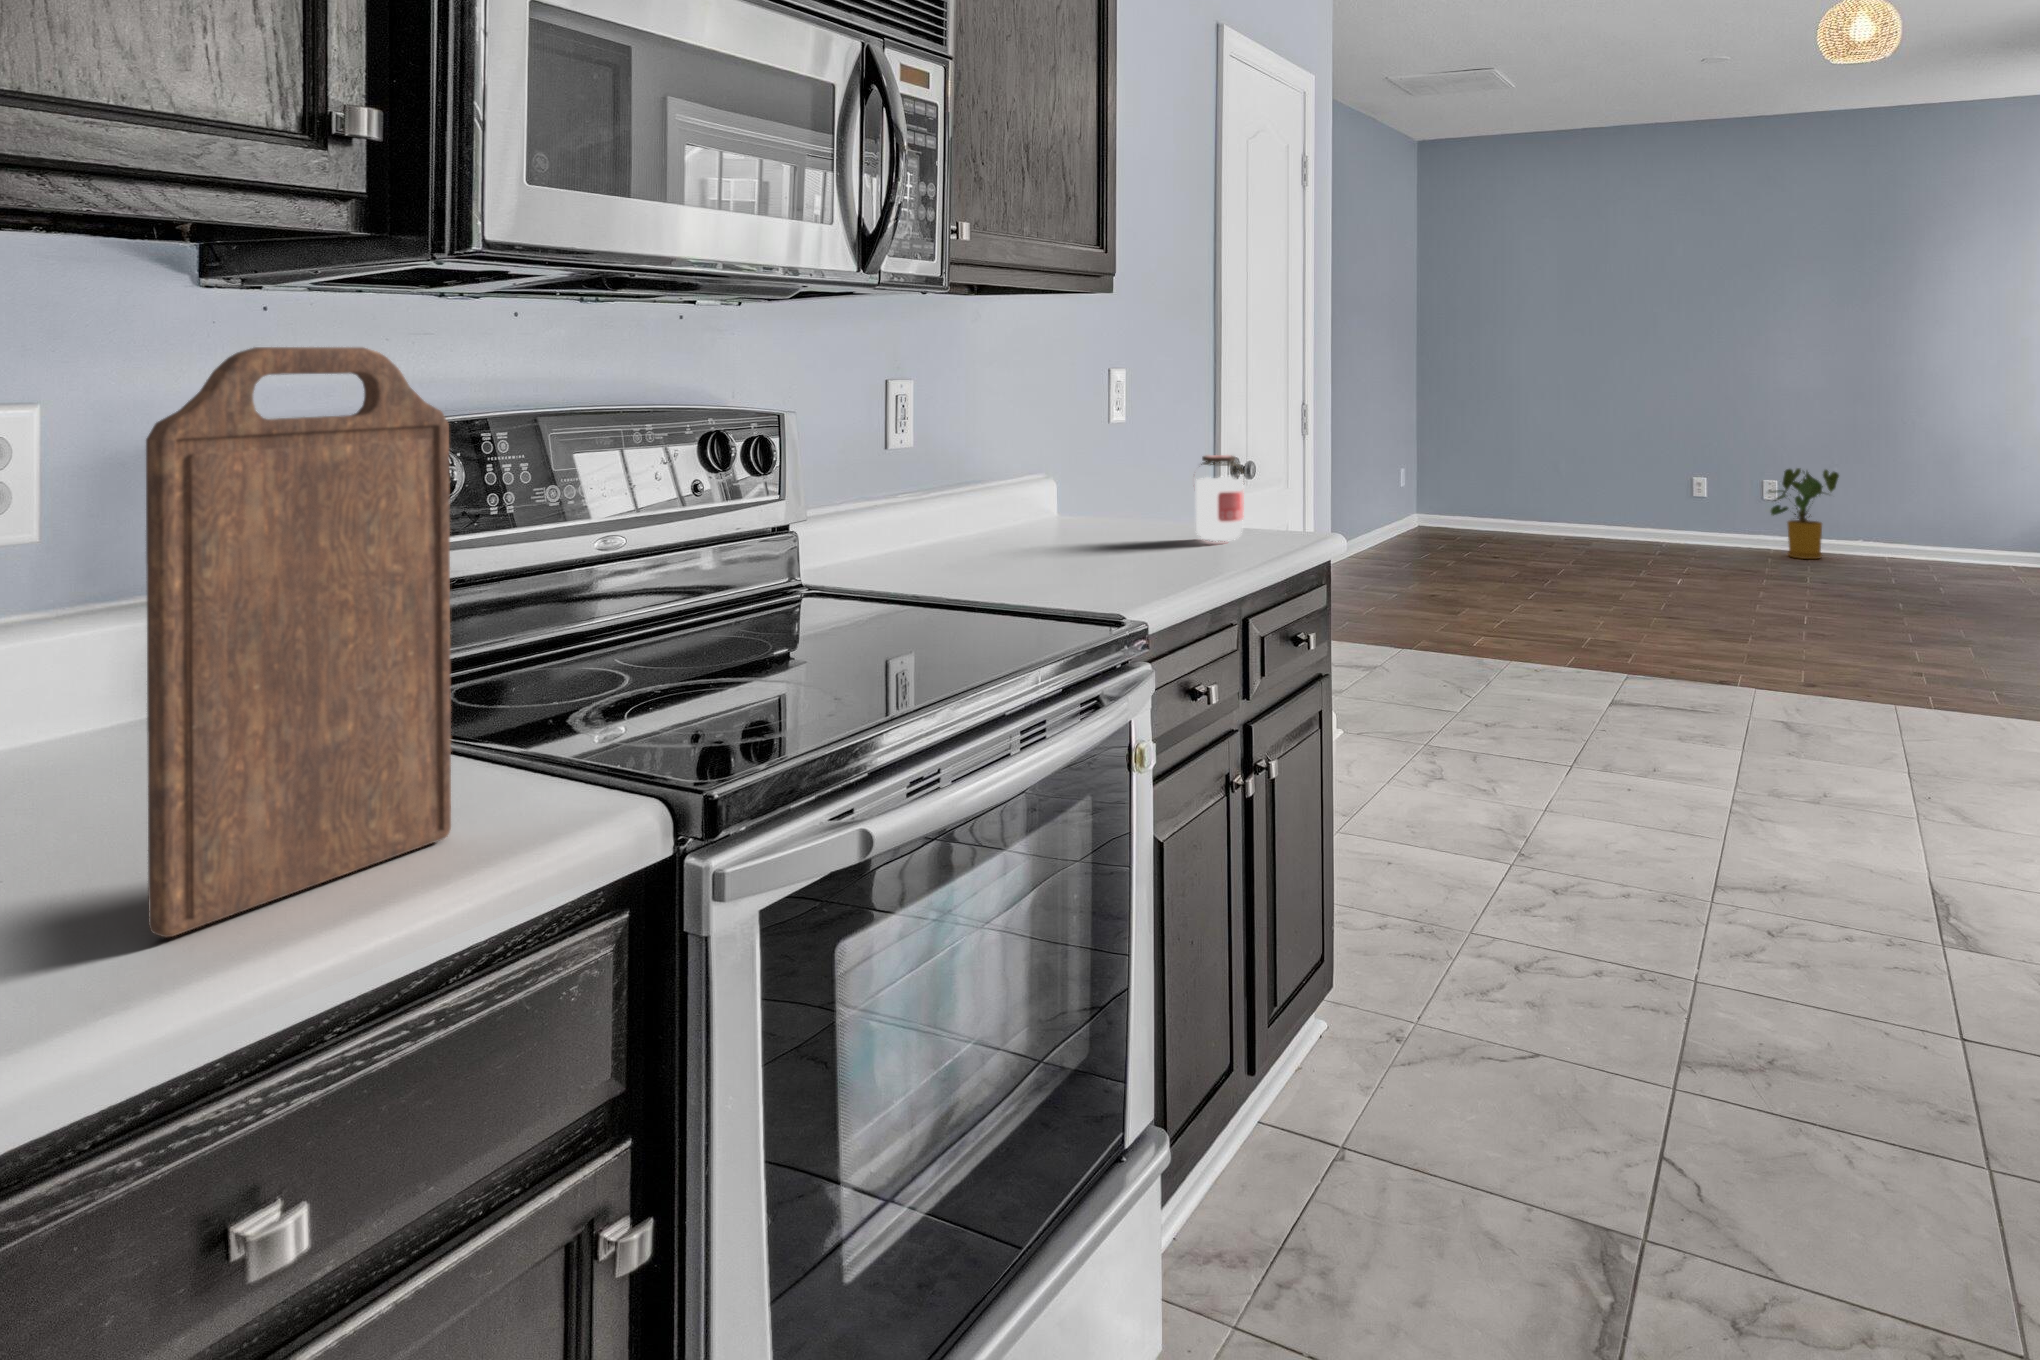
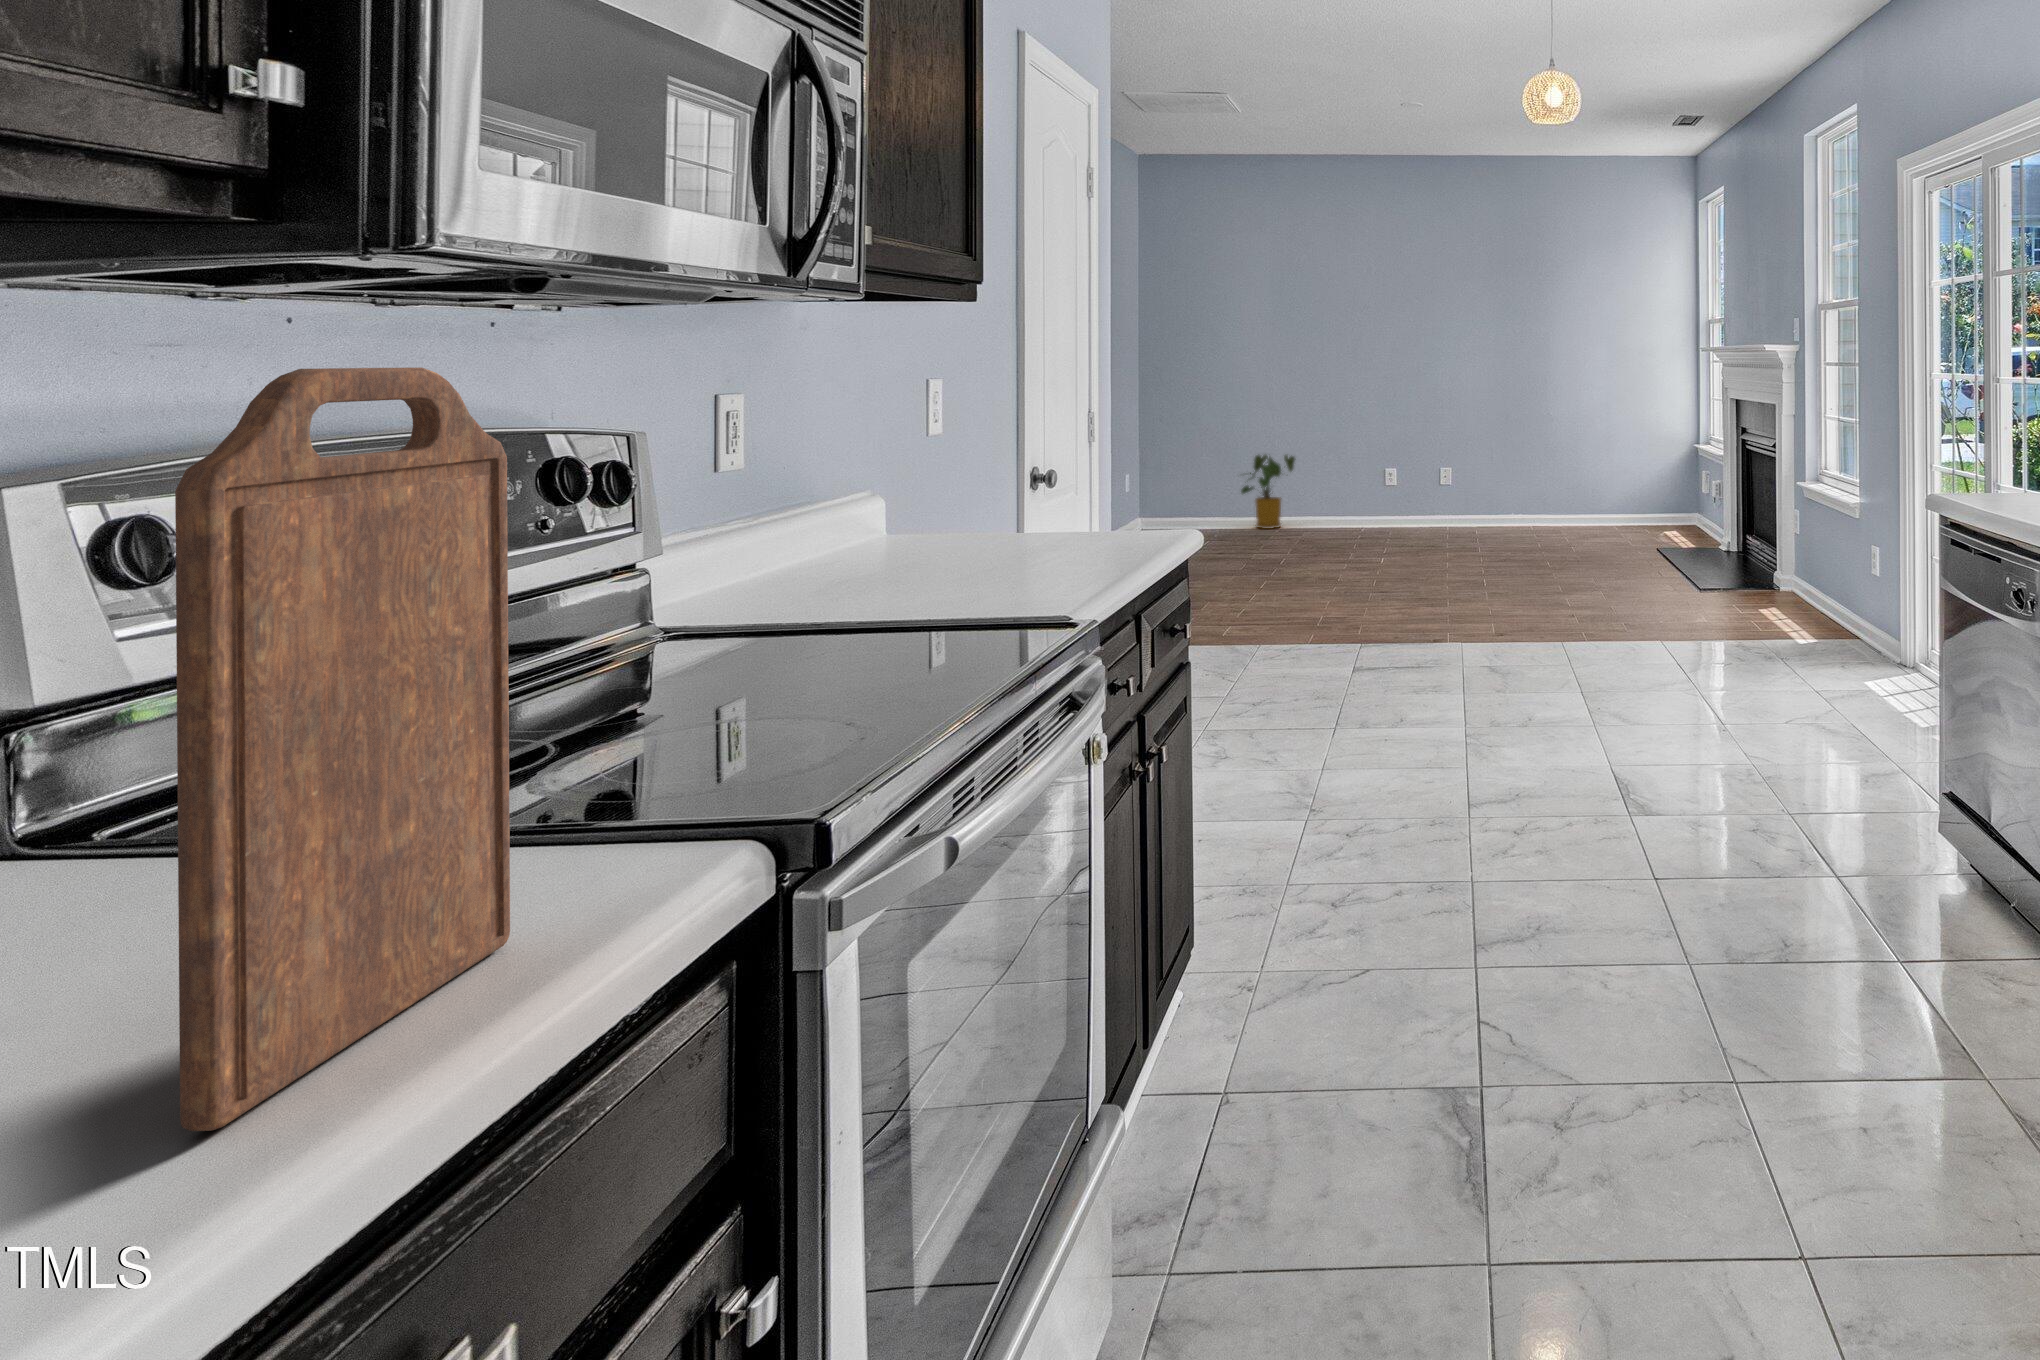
jar: present [1196,455,1244,541] -> none [1060,460,1111,544]
house plant: present [1770,468,1839,559] -> present [1241,455,1295,529]

